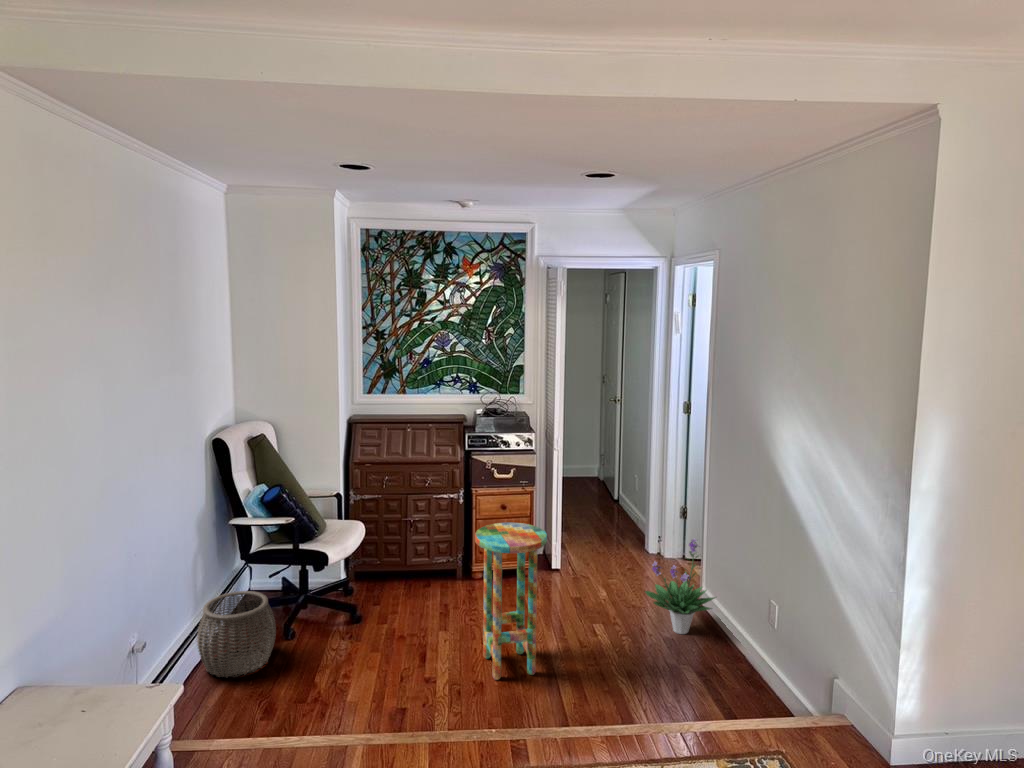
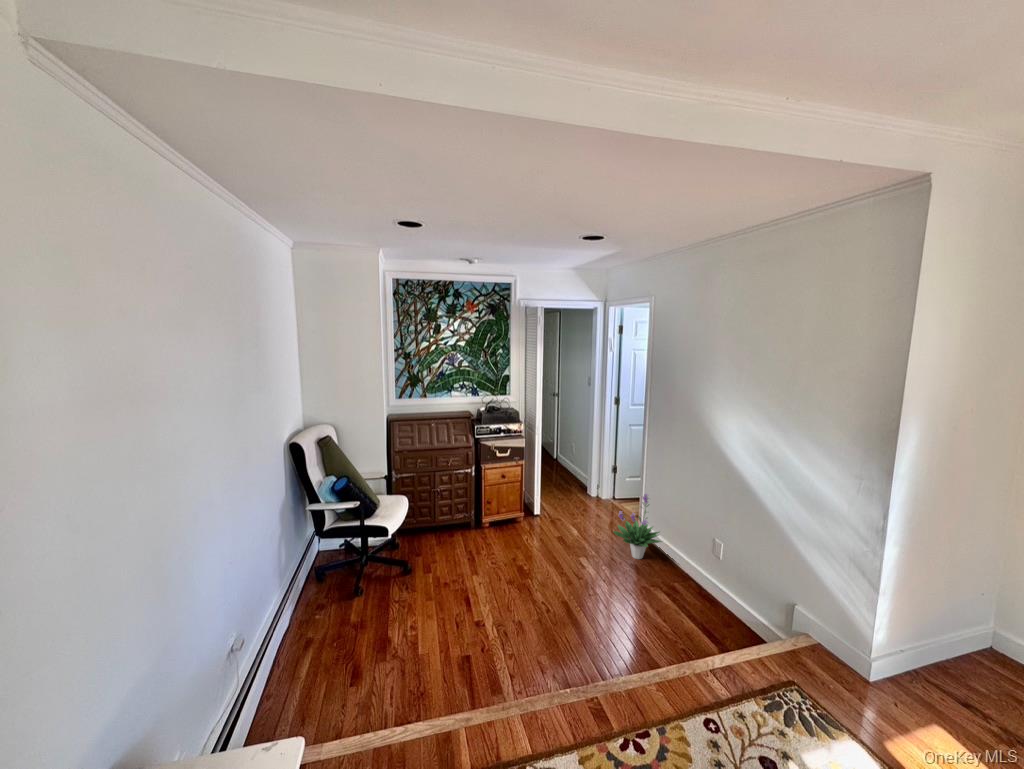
side table: present [475,523,547,680] -> none [509,495,563,616]
woven basket: present [197,591,276,677] -> none [284,565,351,643]

